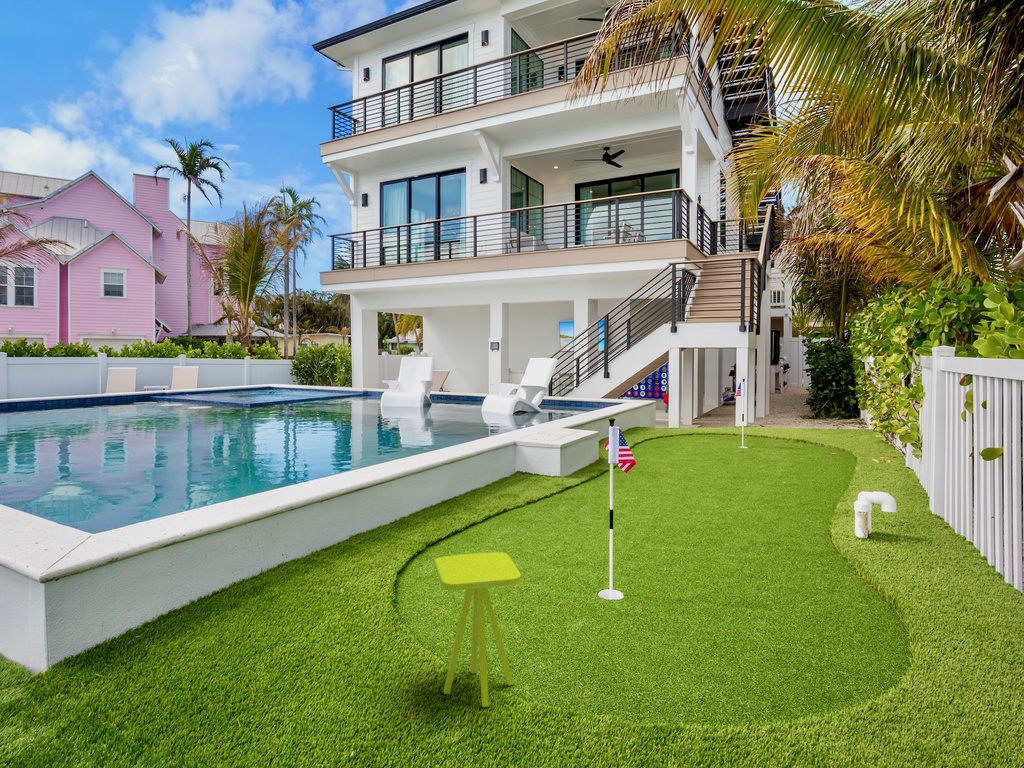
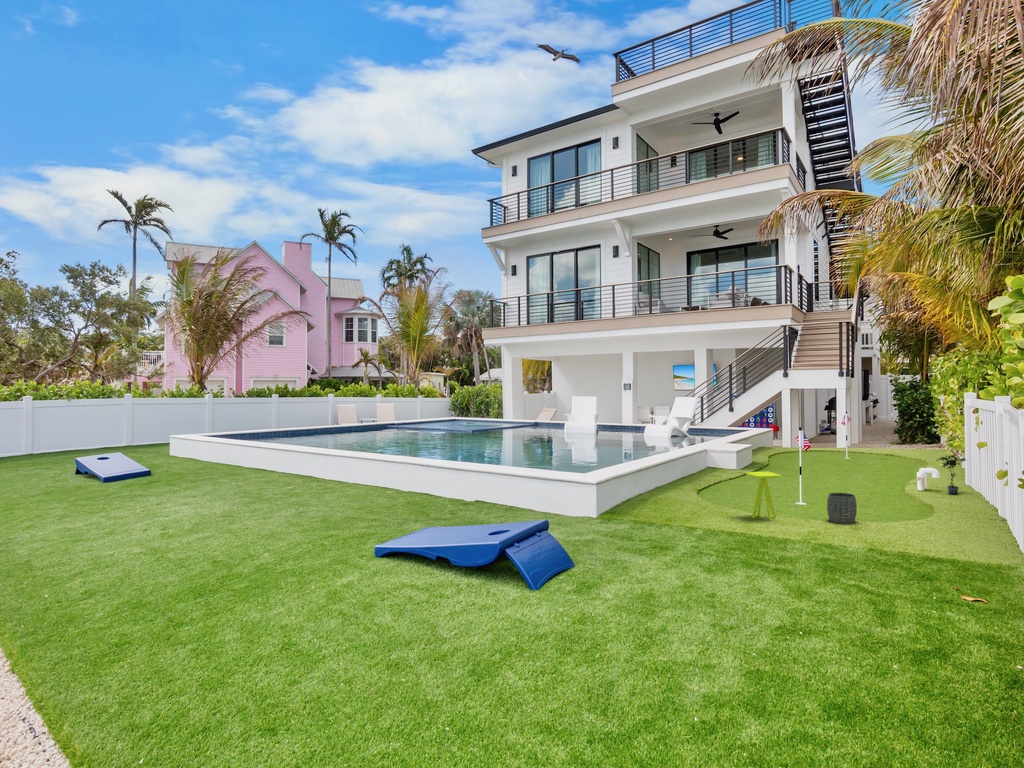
potted plant: none [907,474,972,558] -> present [937,454,965,495]
woven basket: none [648,624,731,738] -> present [827,493,857,524]

